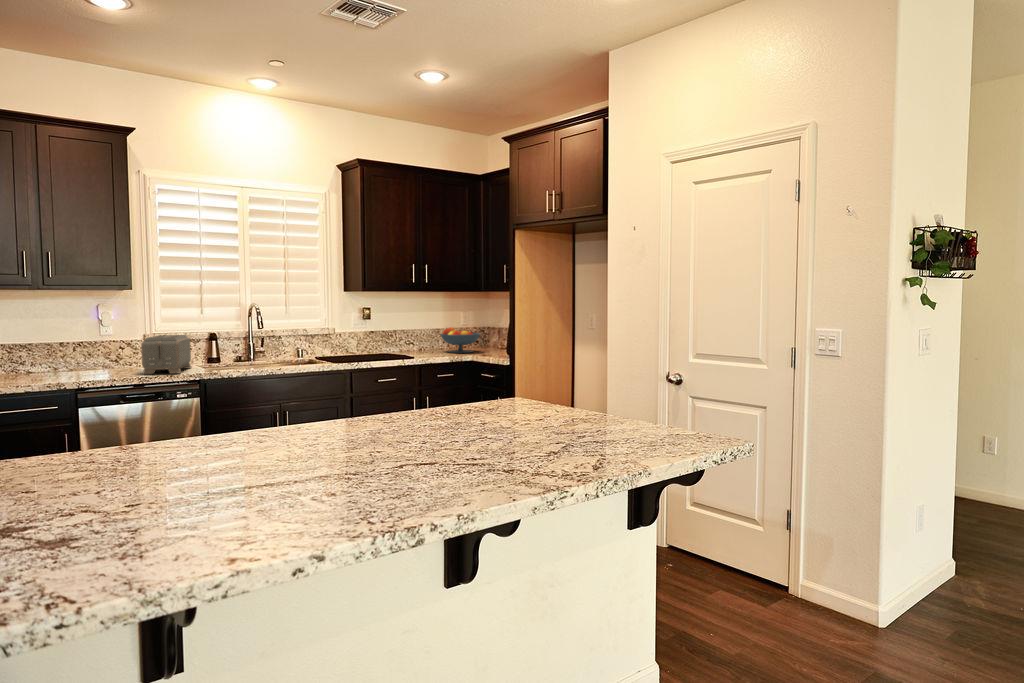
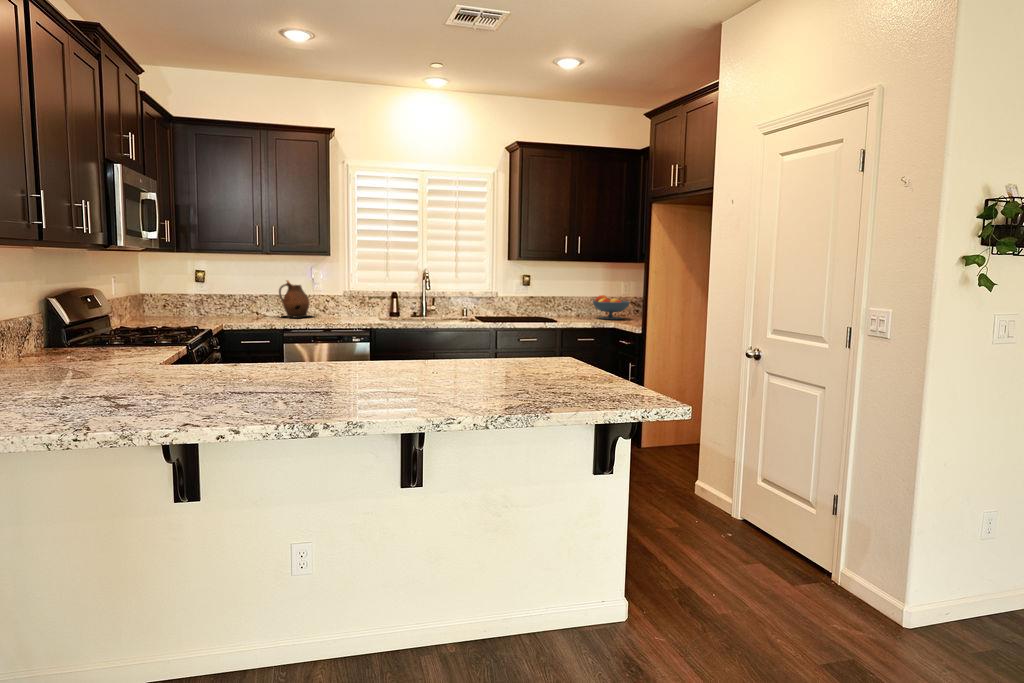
ceramic pitcher: none [50,323,108,373] -> present [279,280,312,317]
toaster: present [141,335,192,374] -> none [332,292,373,322]

